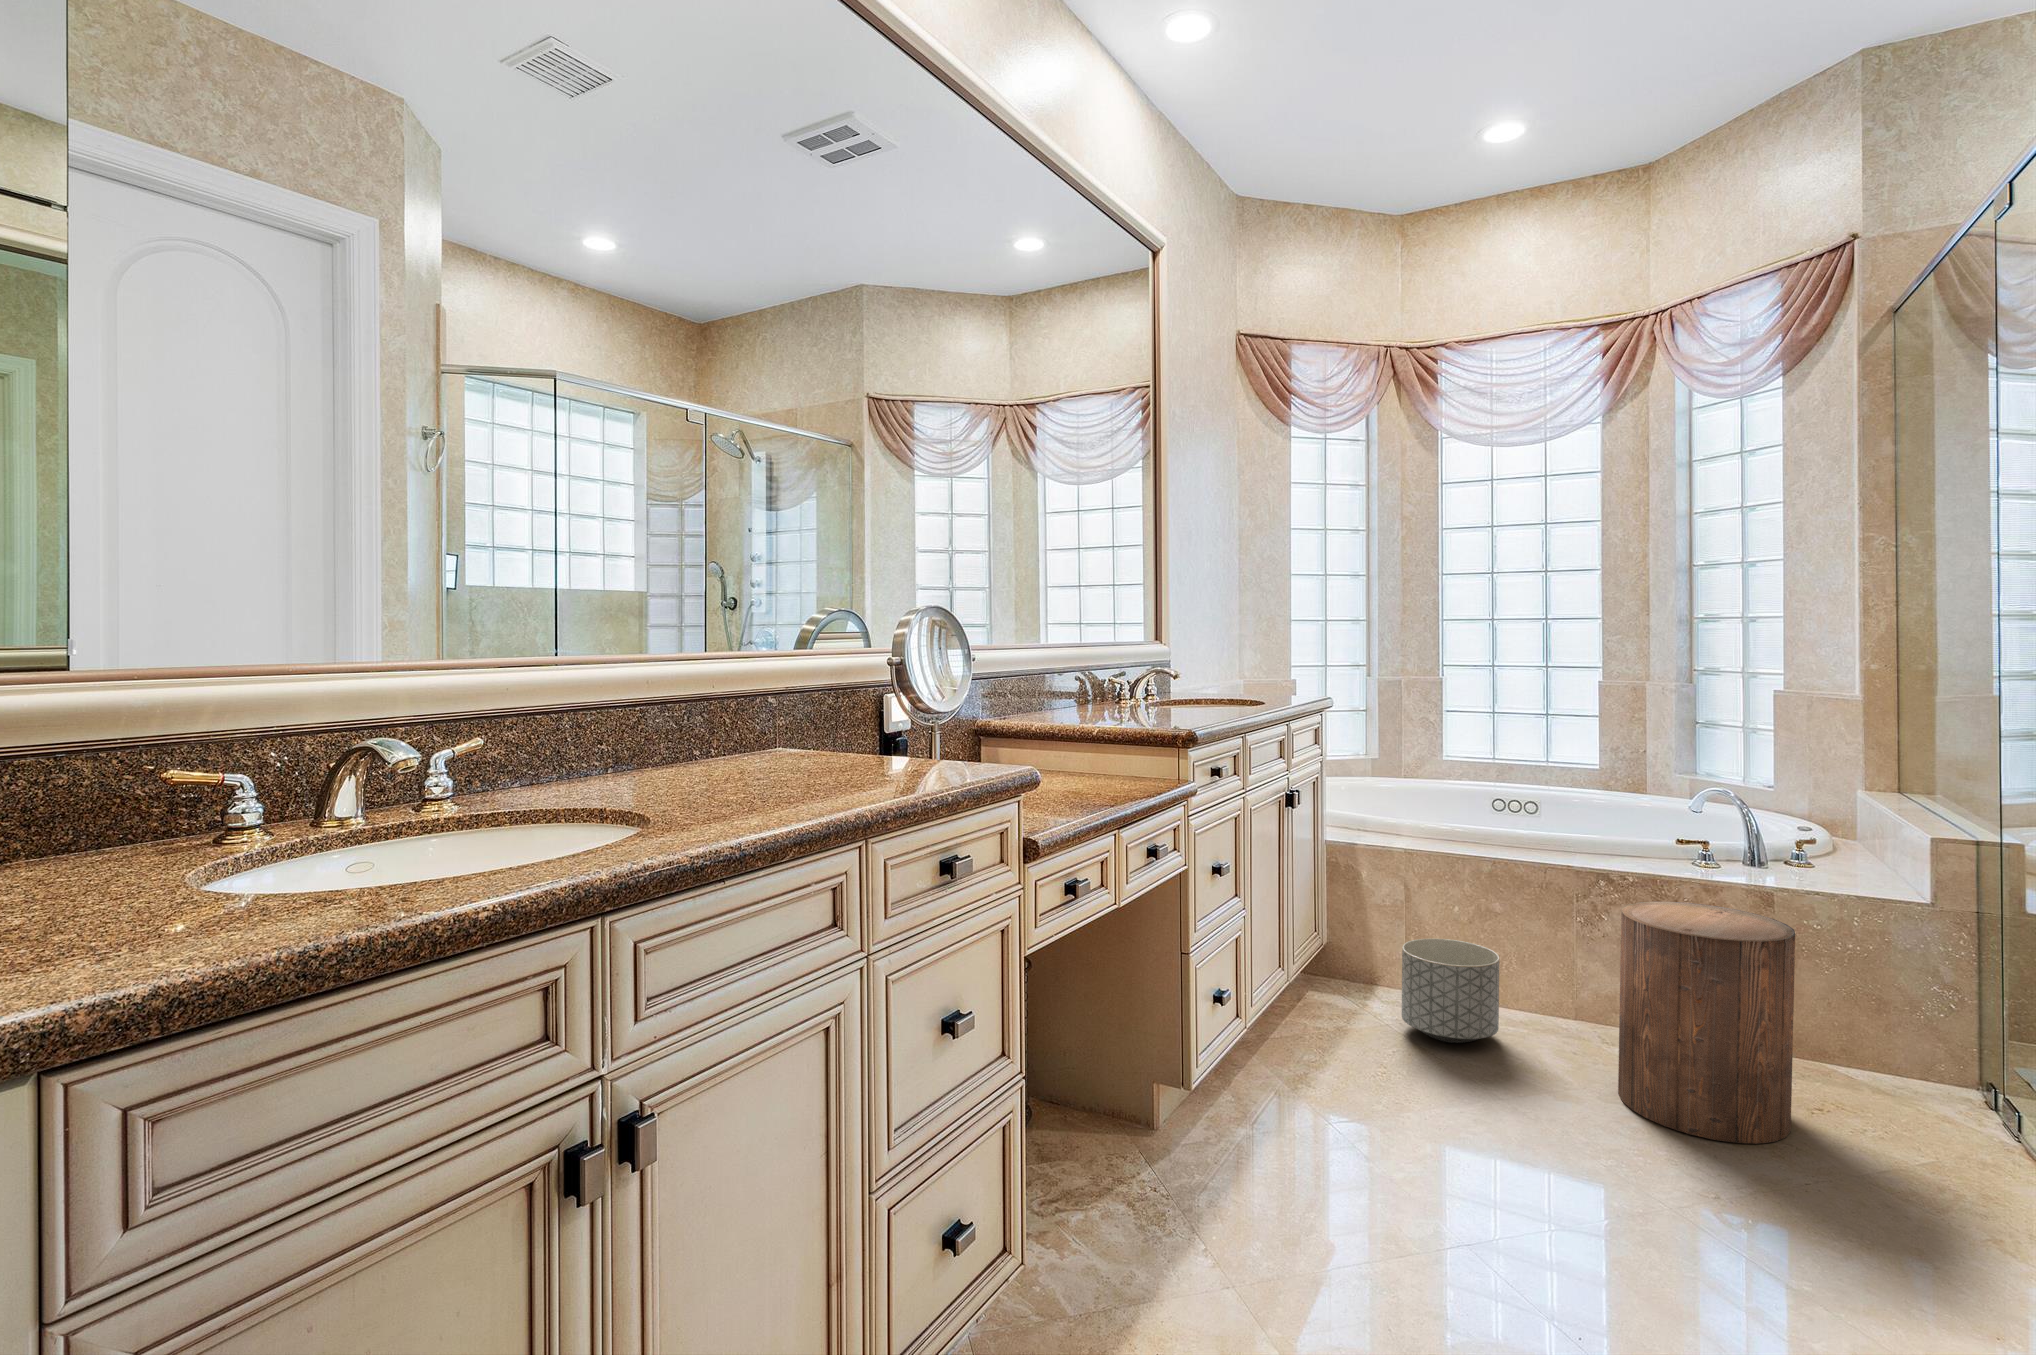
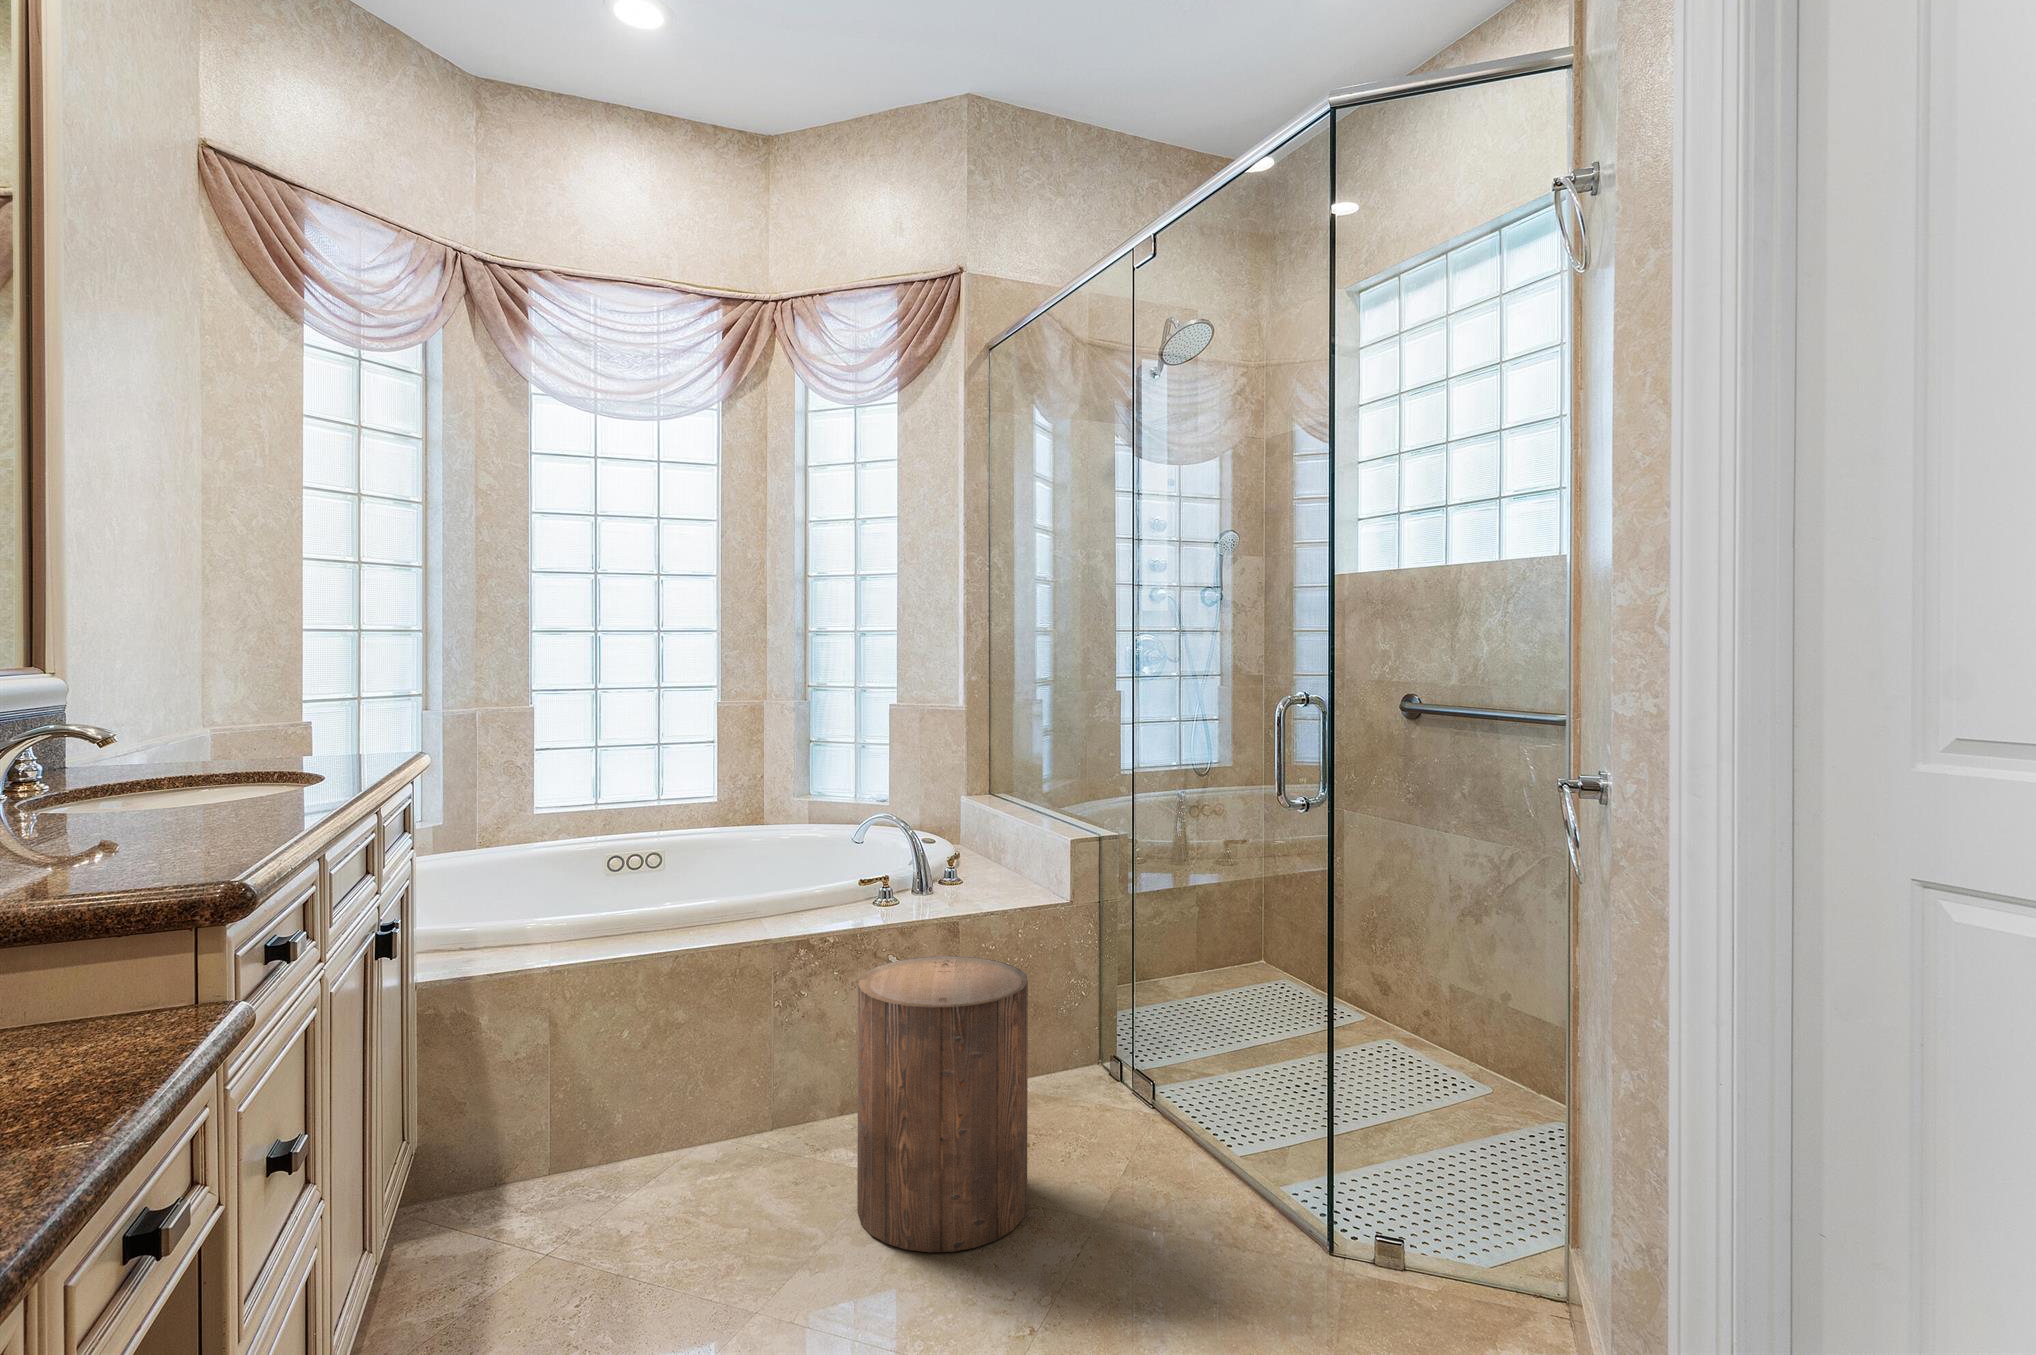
planter: present [1402,939,1500,1043] -> none [562,1073,700,1236]

